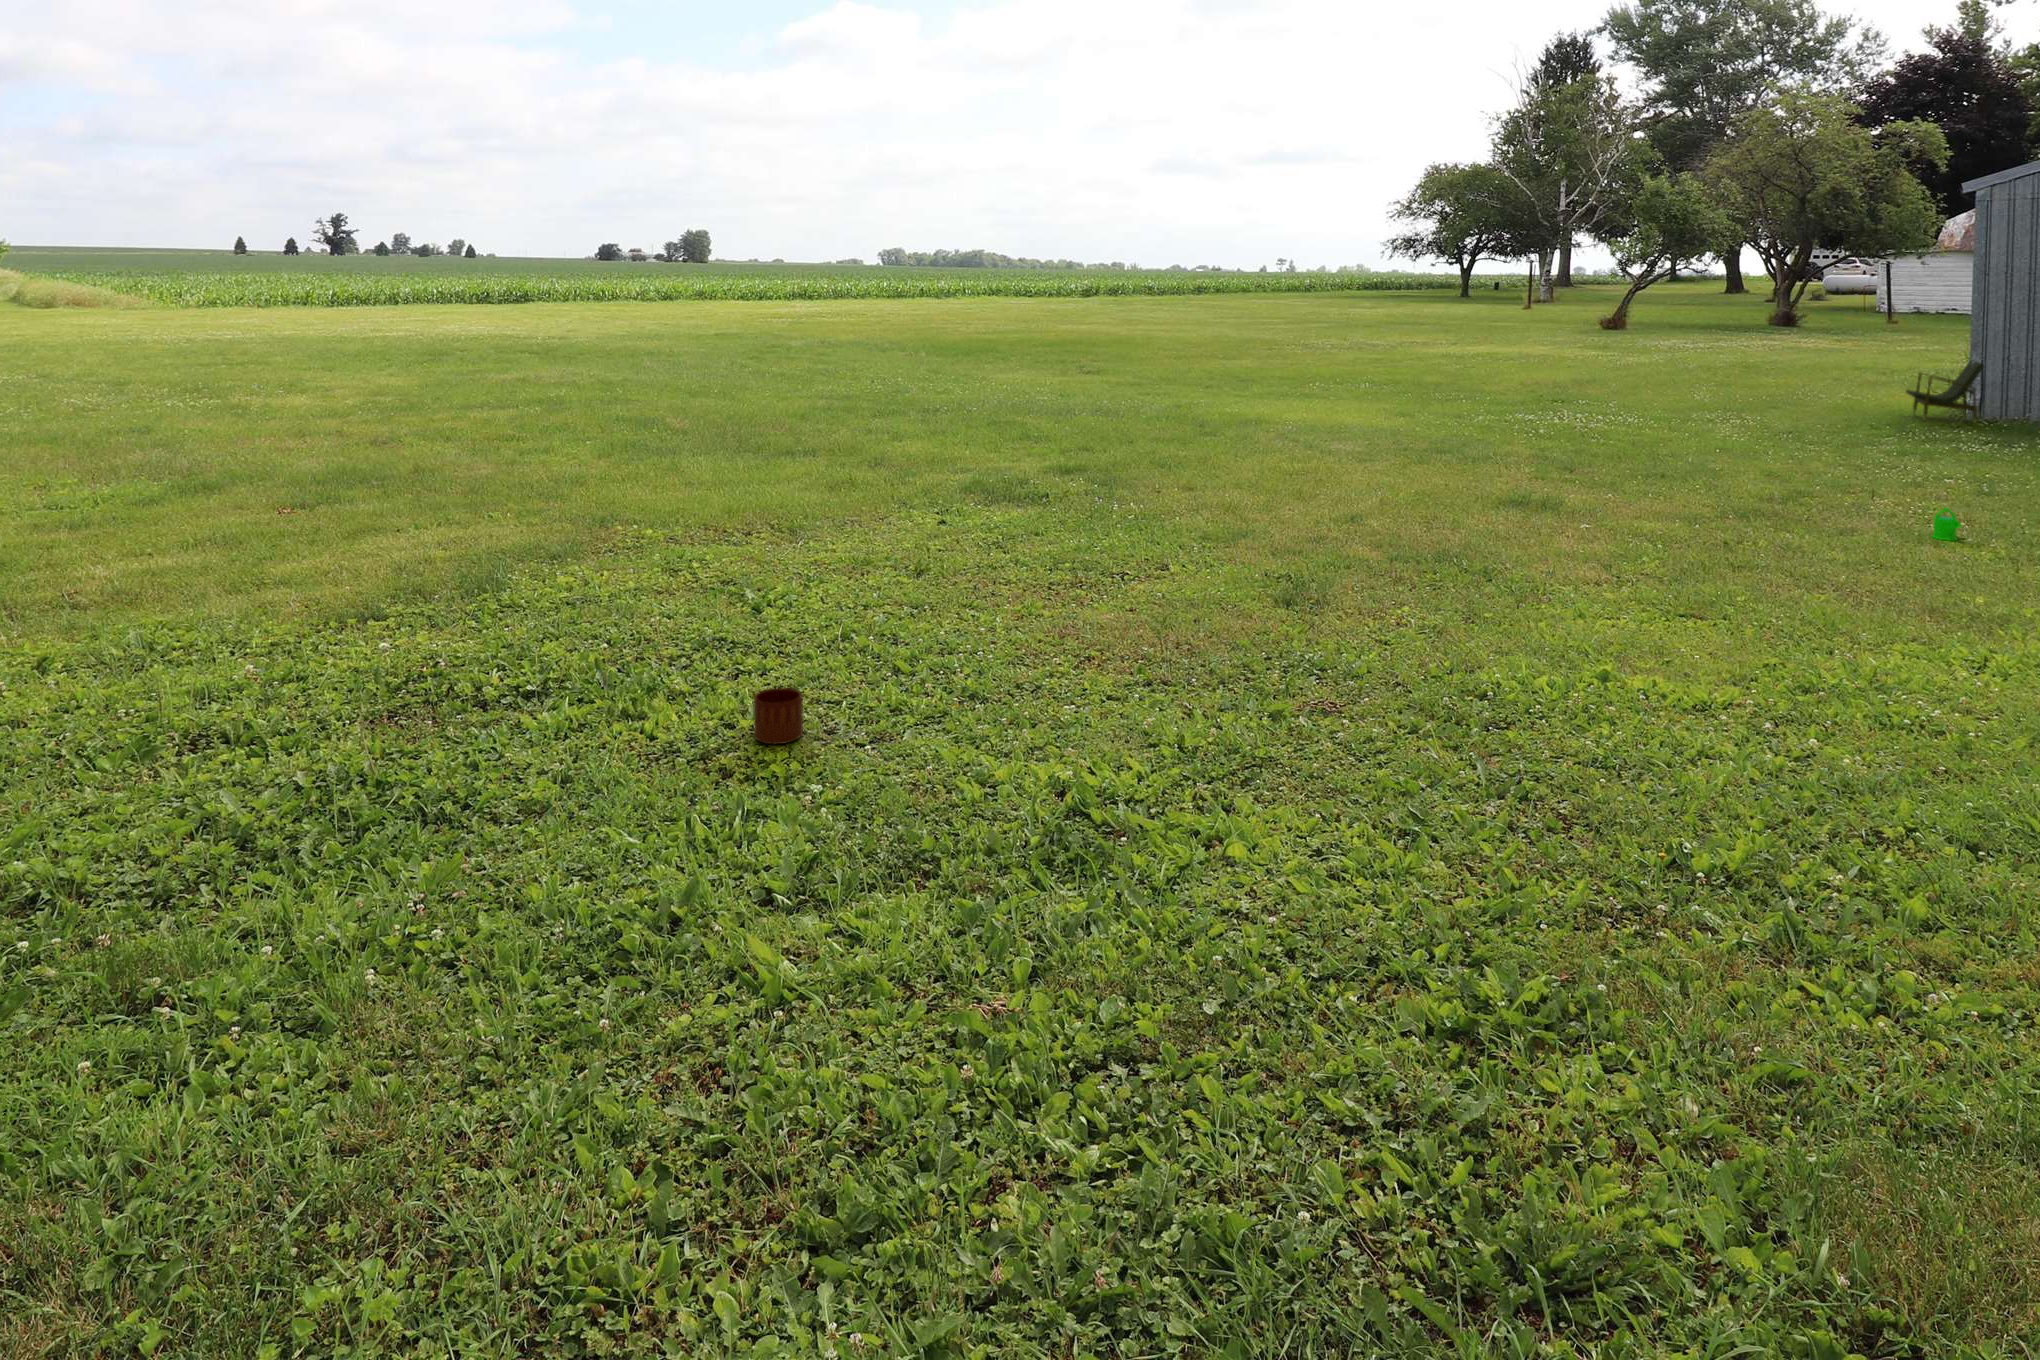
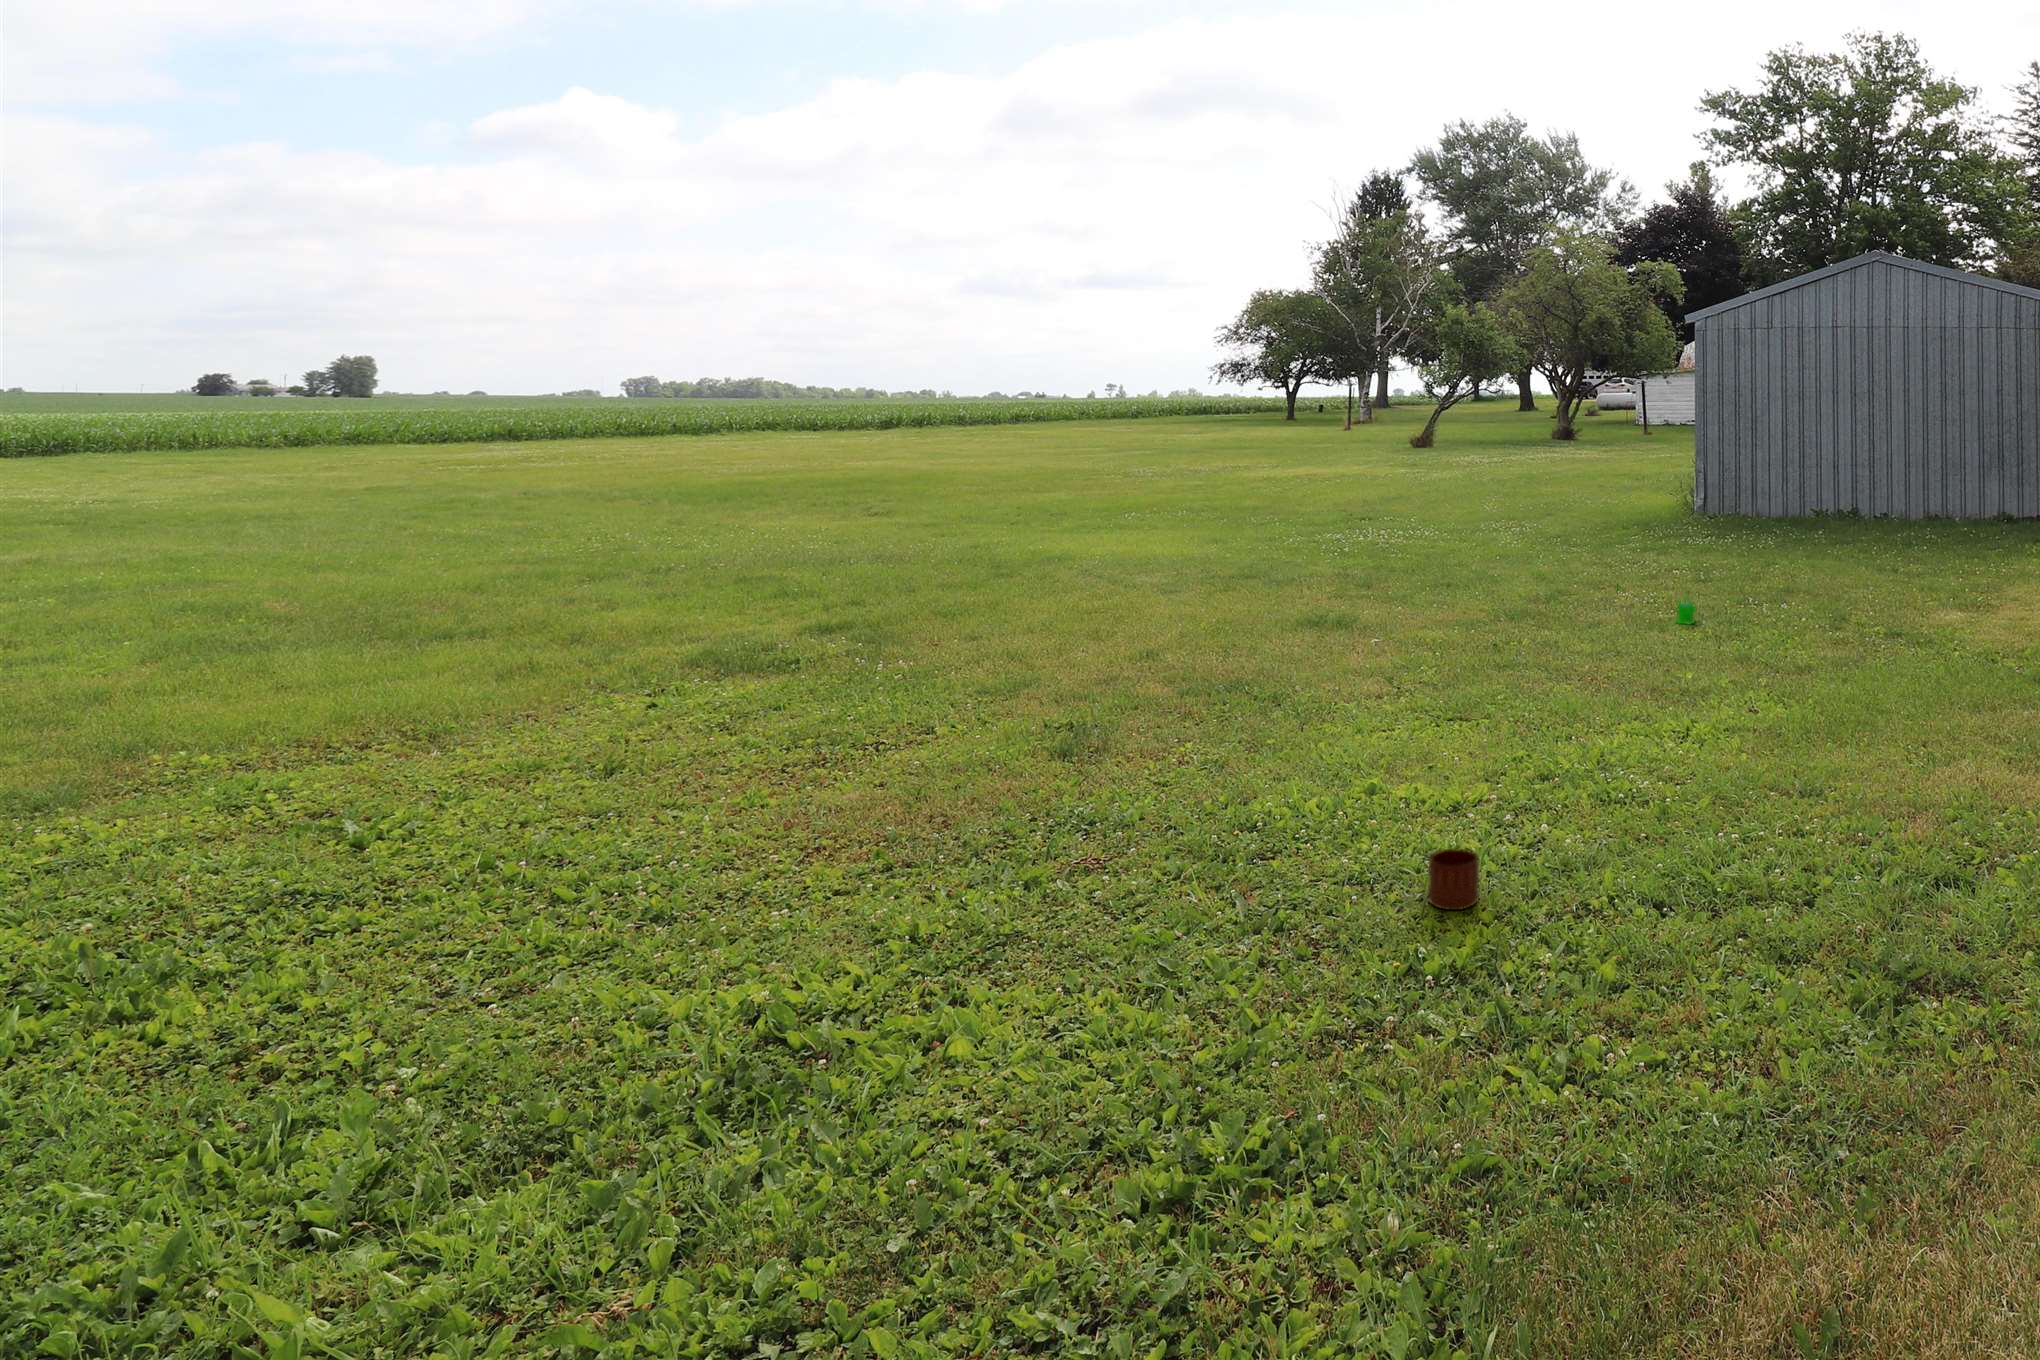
lounge chair: present [1906,361,1984,422] -> none [1673,460,1730,515]
planter: present [754,688,803,744] -> present [1428,849,1479,910]

